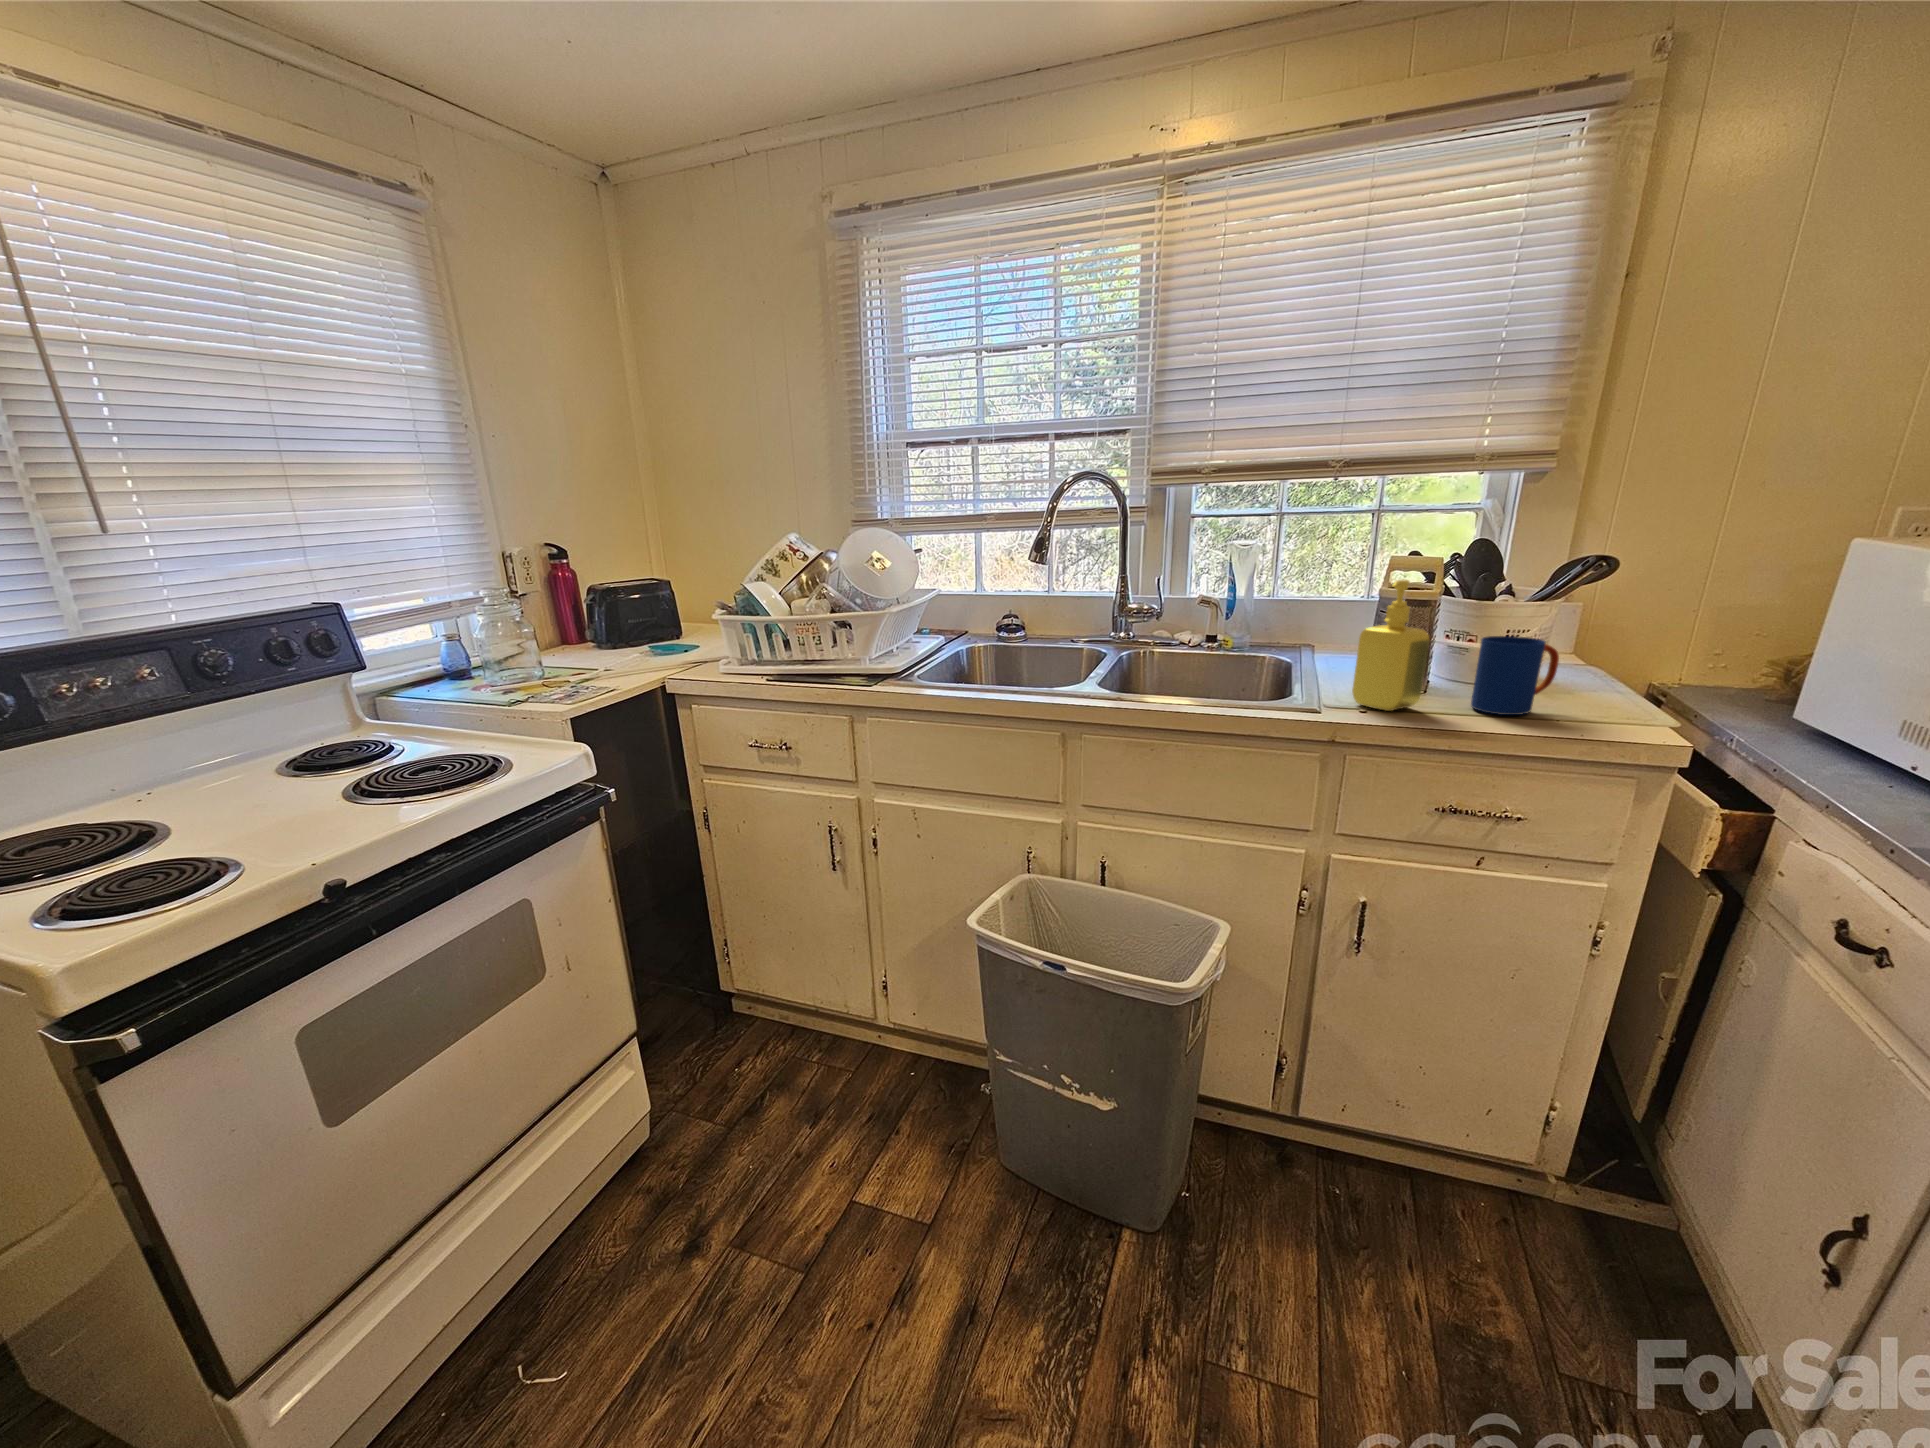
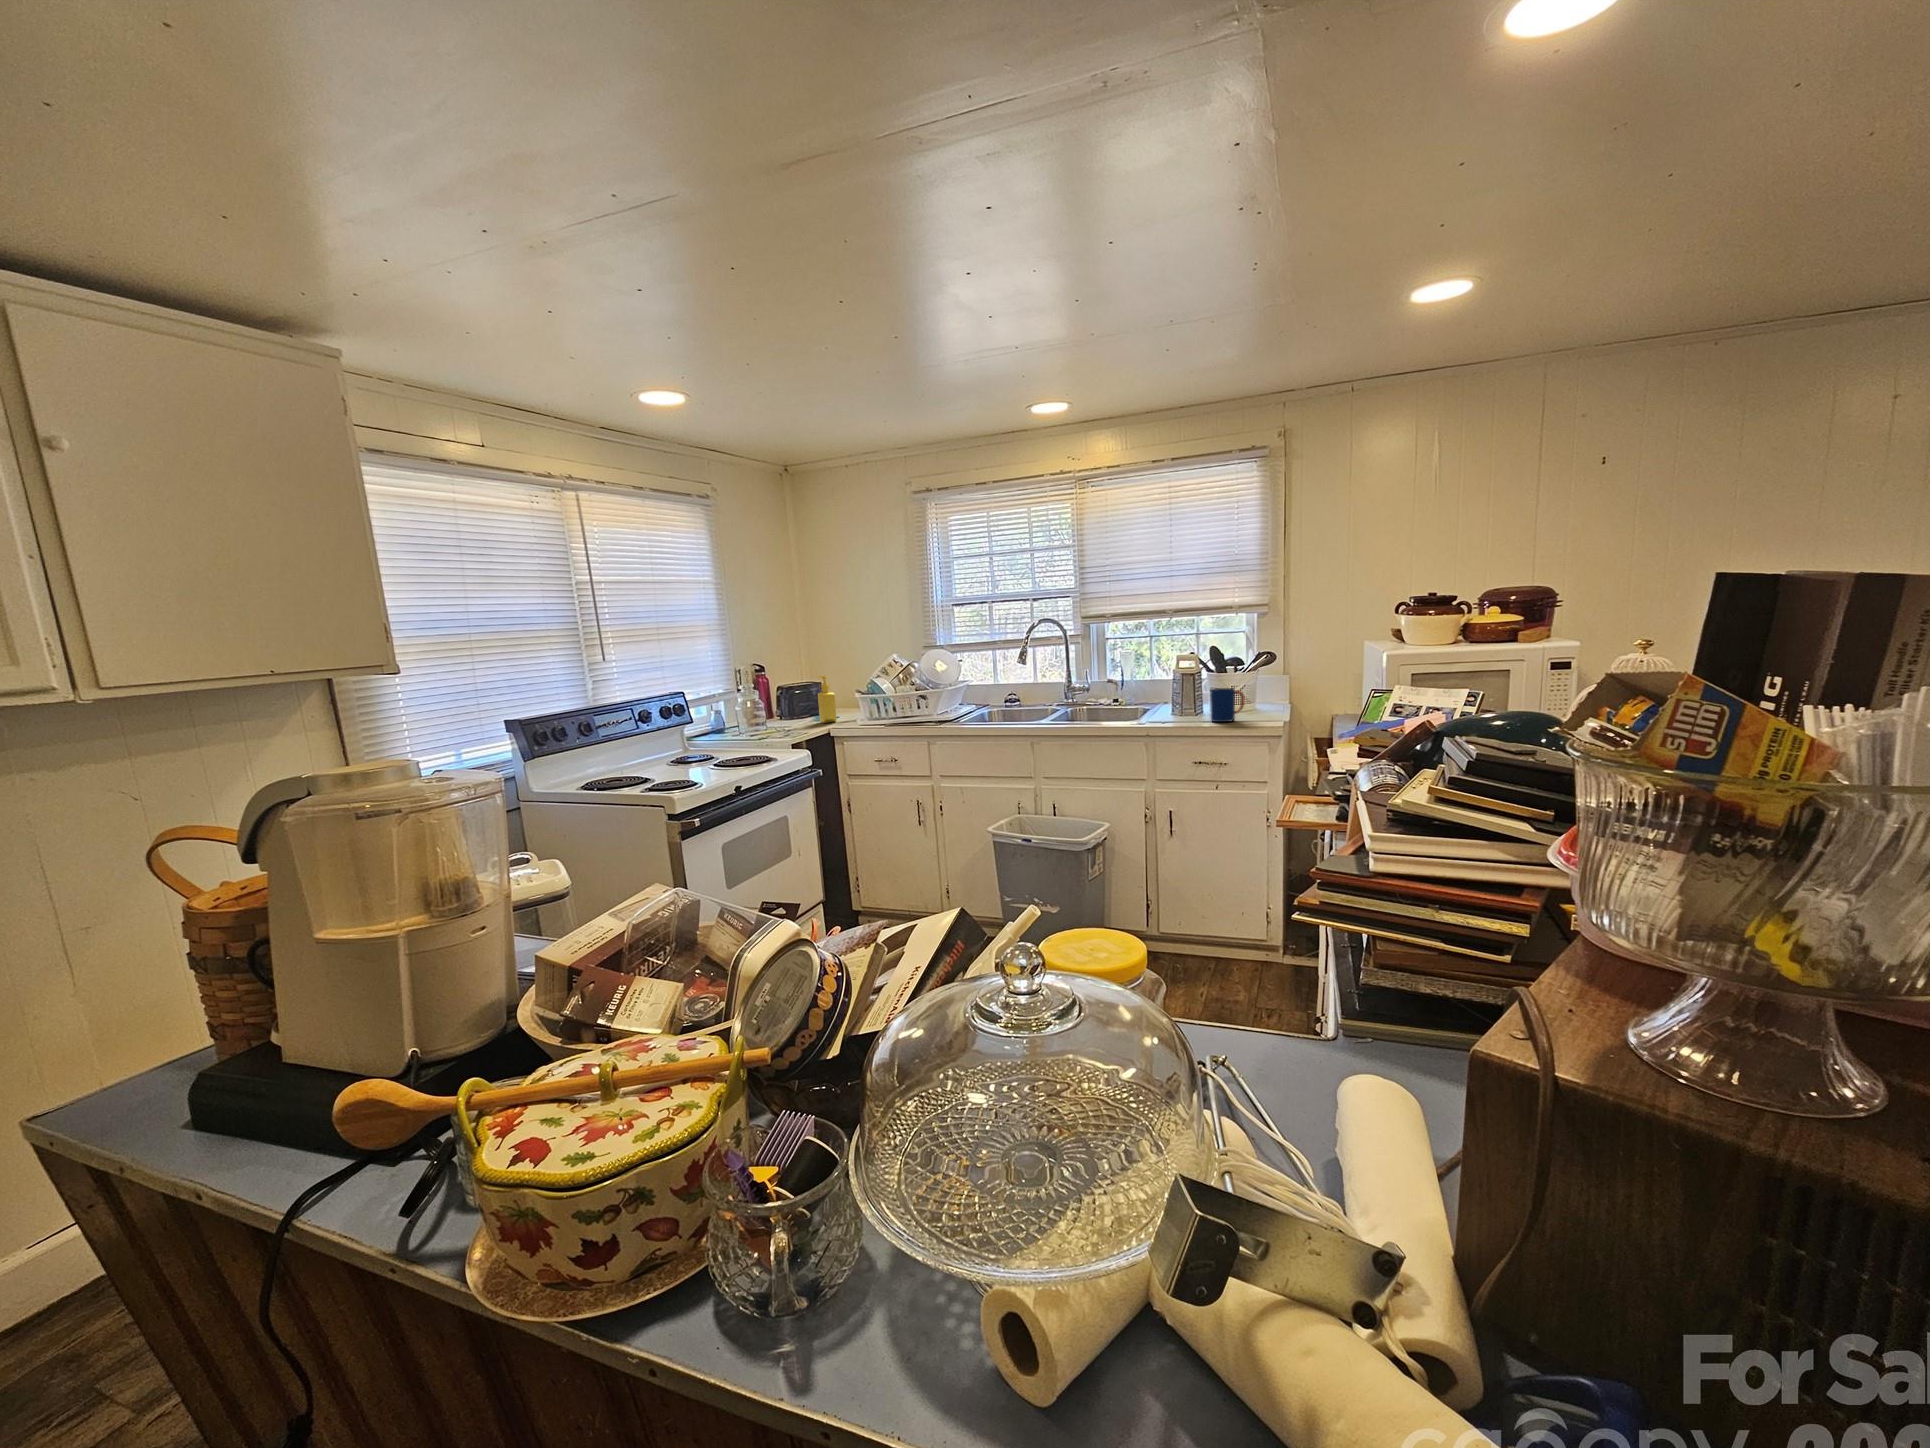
soap dispenser: present [1352,579,1429,711] -> present [817,675,837,723]

